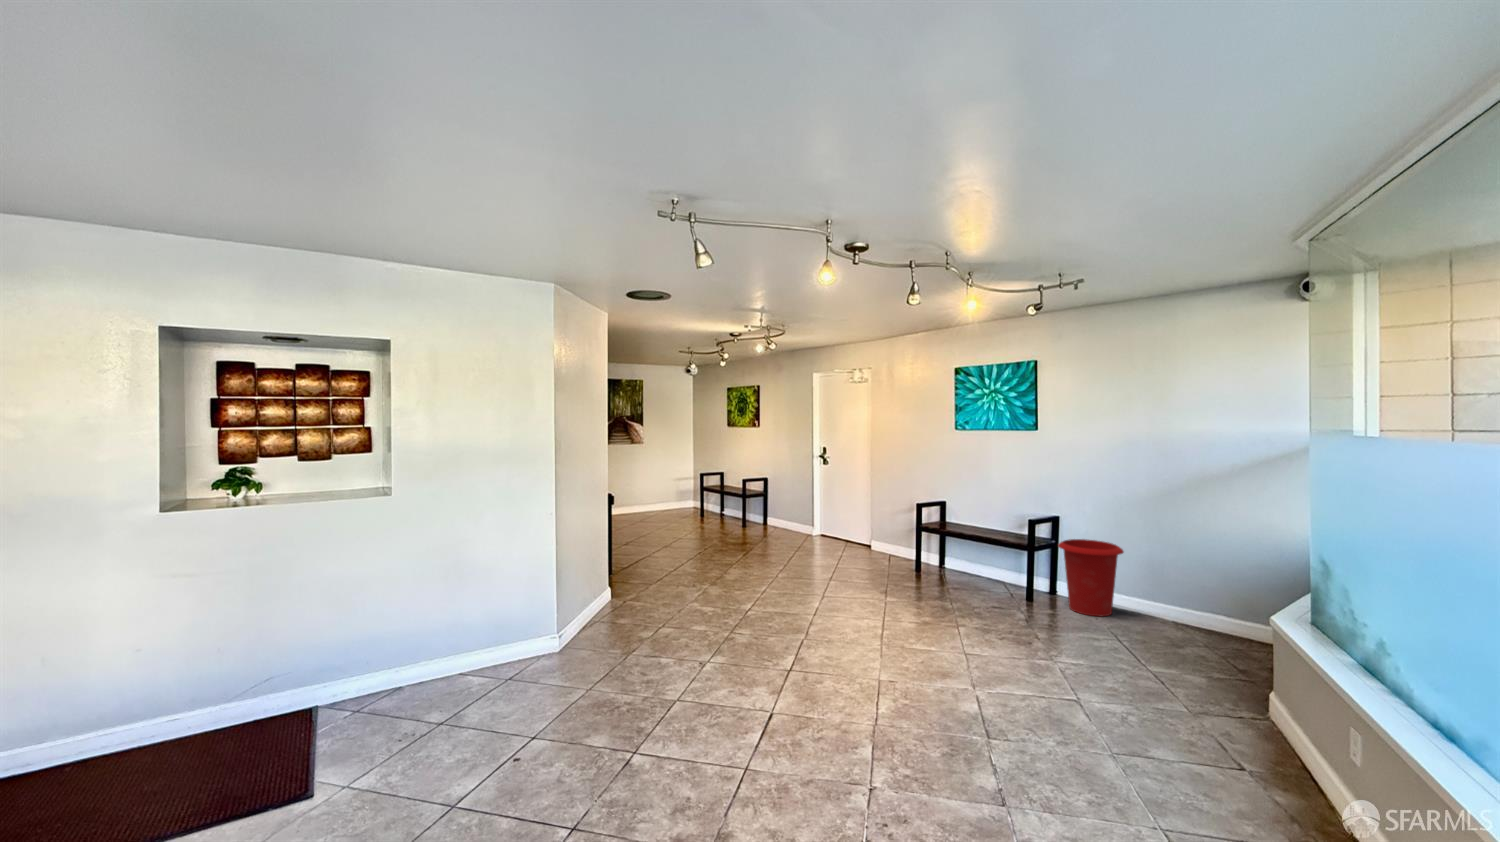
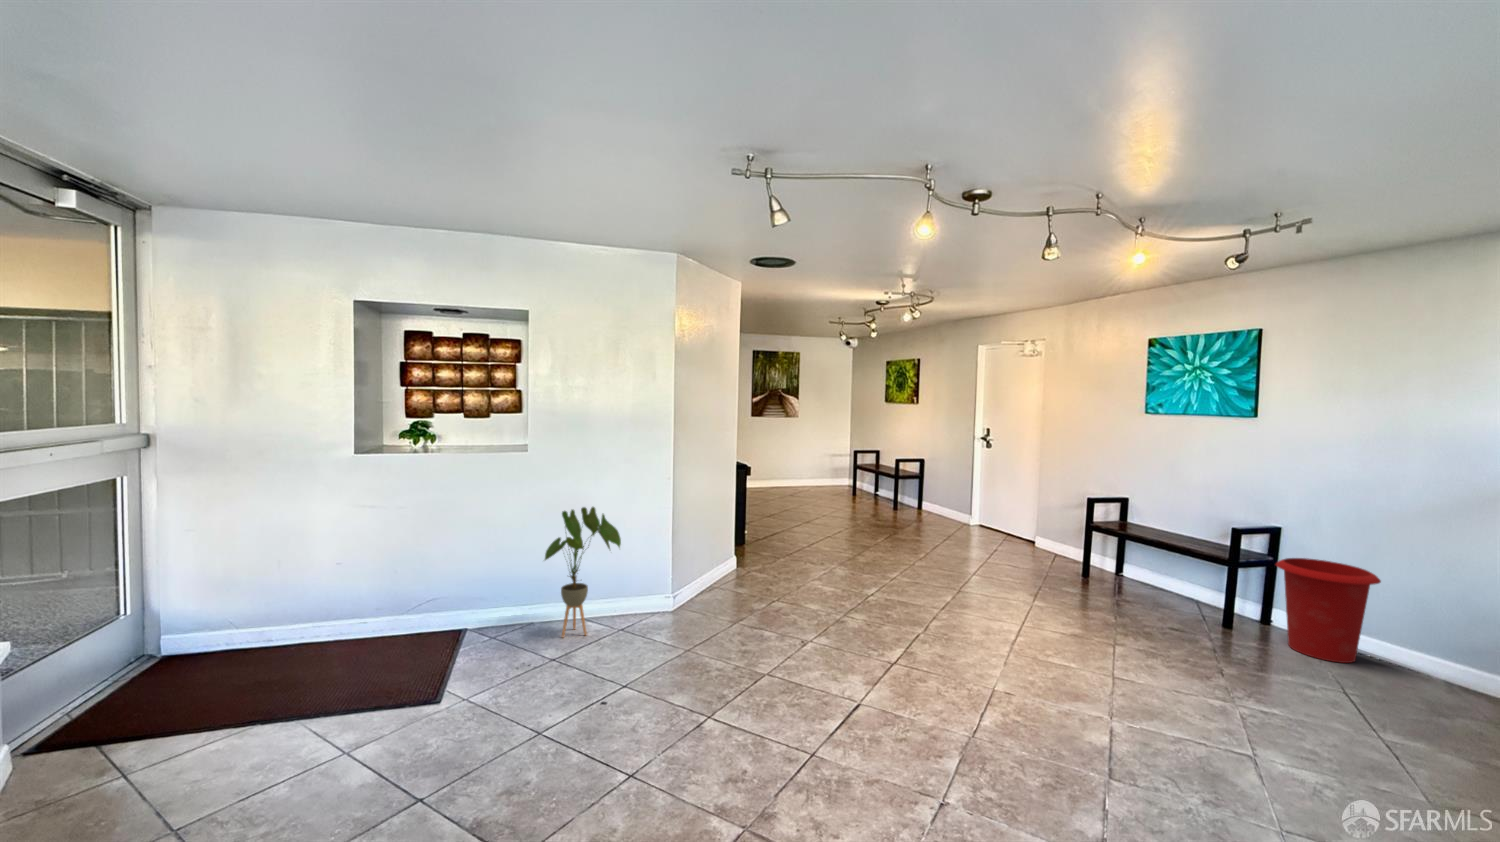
house plant: none [420,551,511,701] -> present [545,507,621,637]

